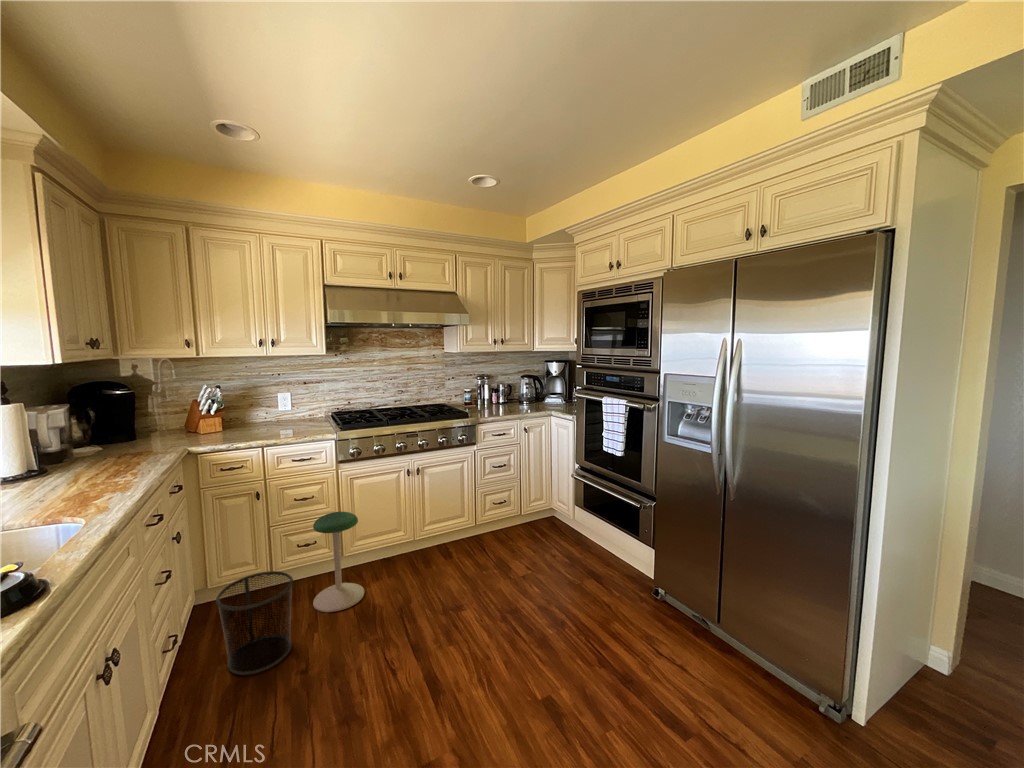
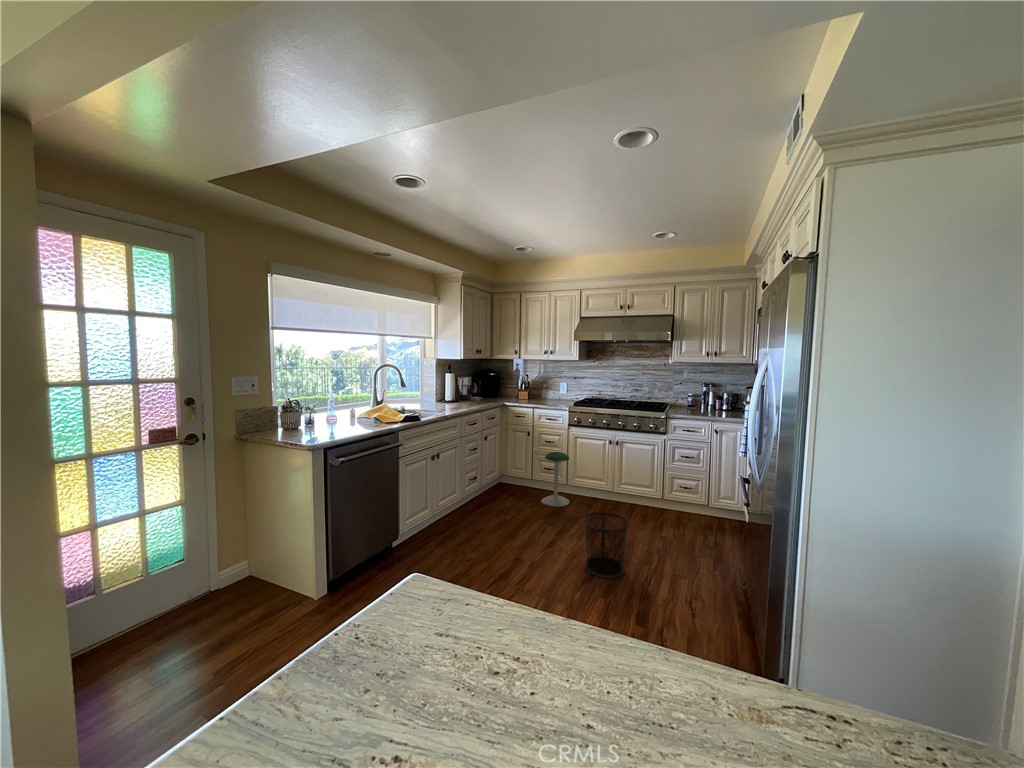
waste bin: present [216,571,293,675] -> present [583,512,630,578]

